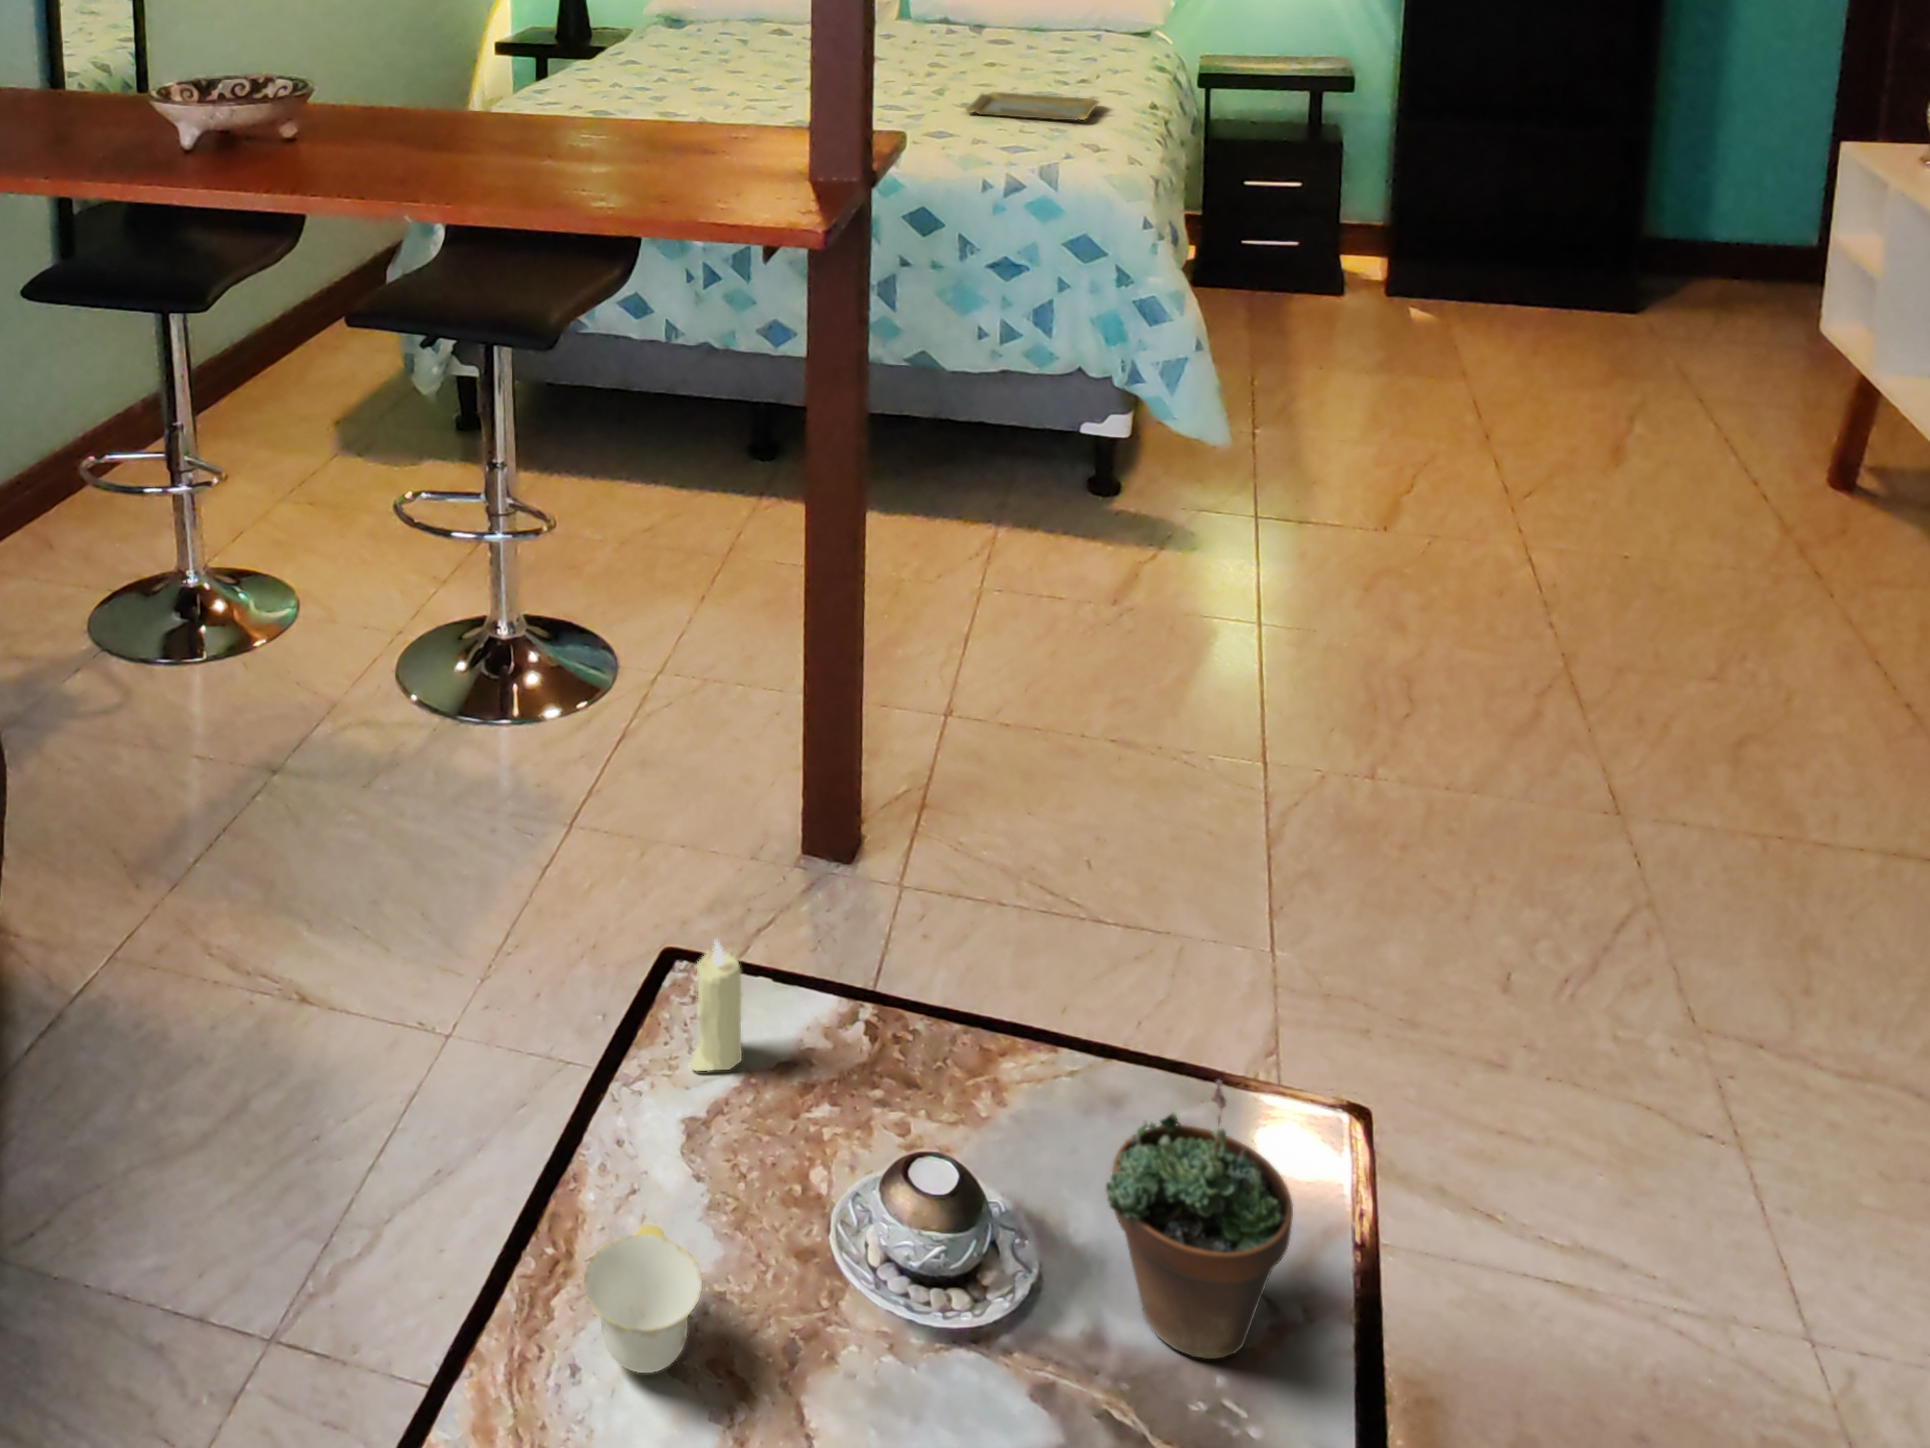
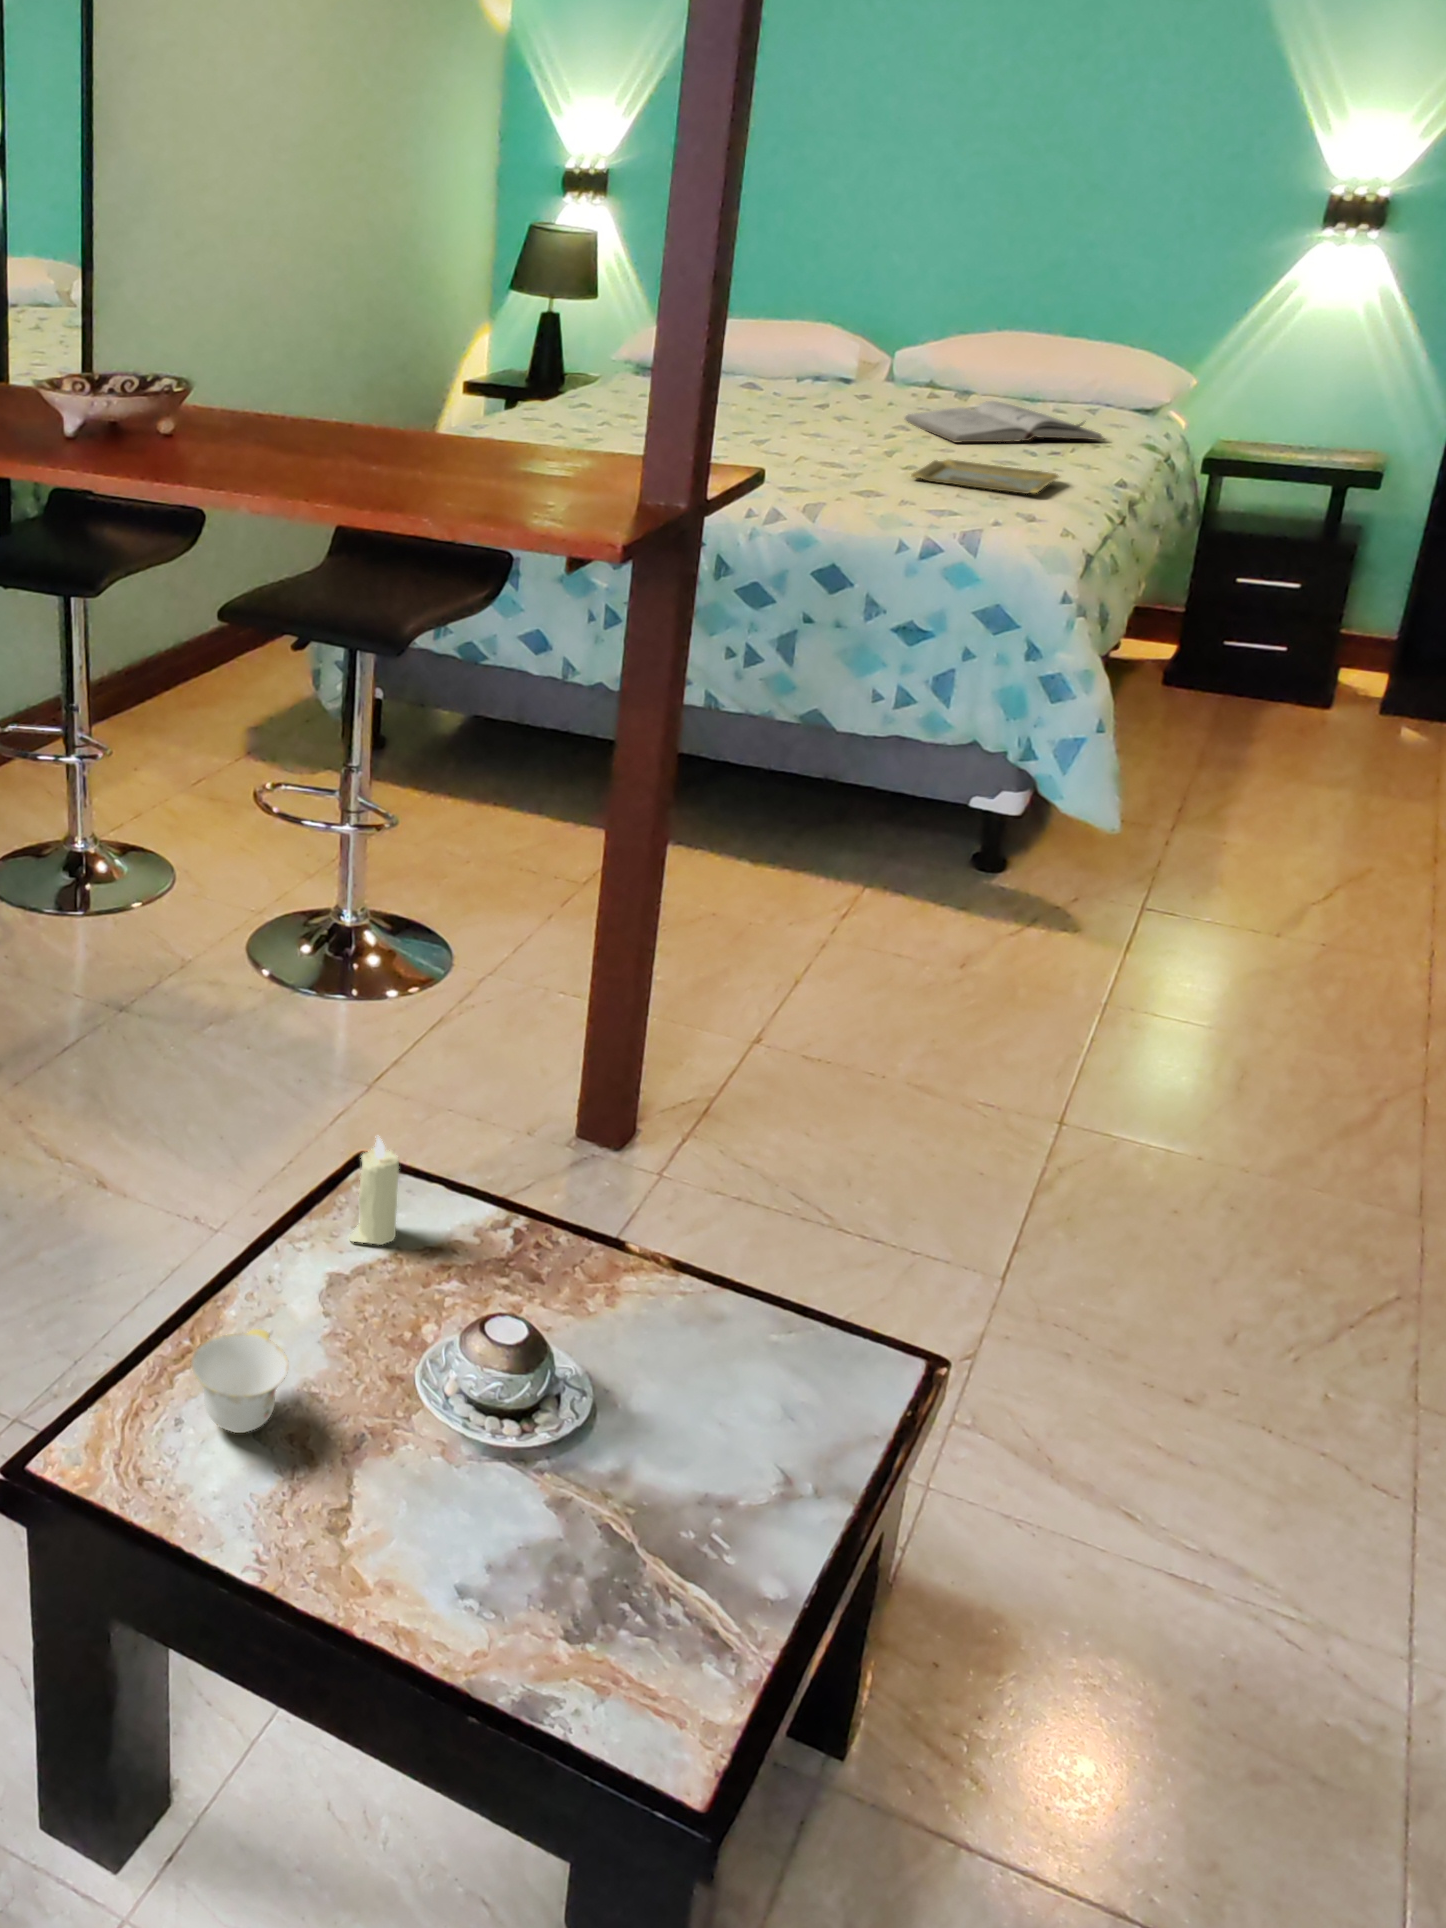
book: none [932,32,1121,74] -> present [905,401,1104,442]
succulent plant: present [1105,1080,1293,1359] -> none [635,1281,804,1506]

